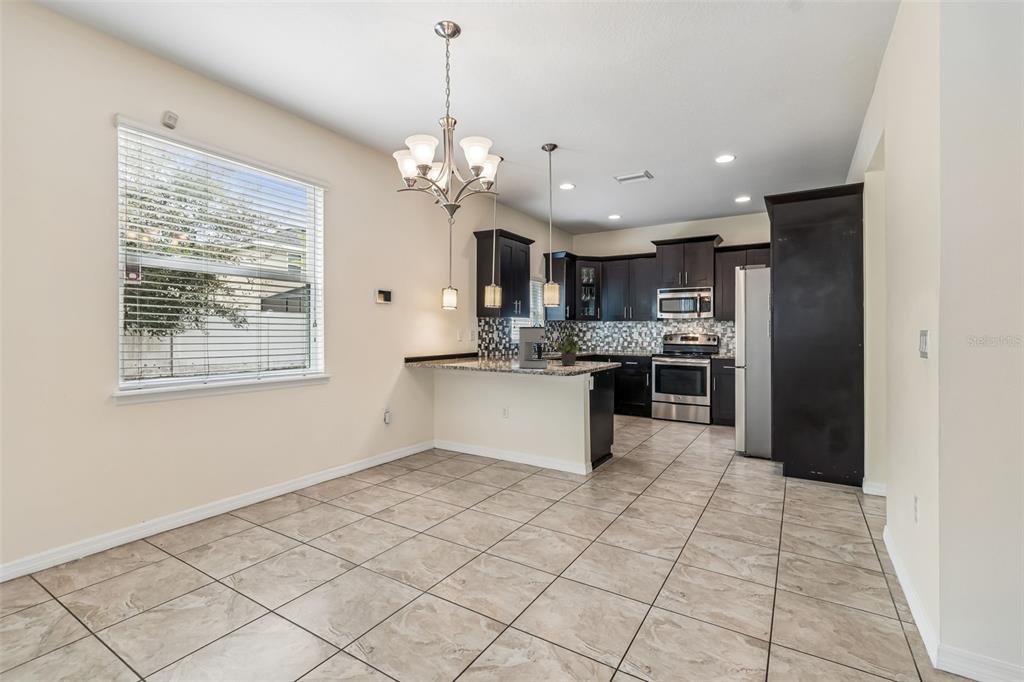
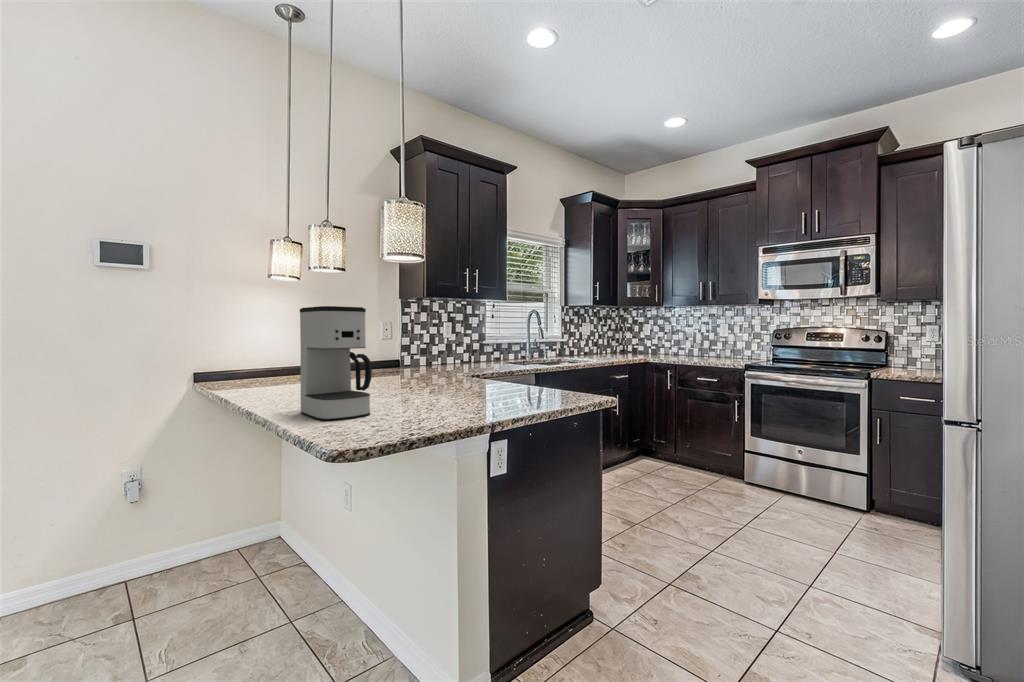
potted plant: present [552,335,580,365] -> none [419,326,499,402]

